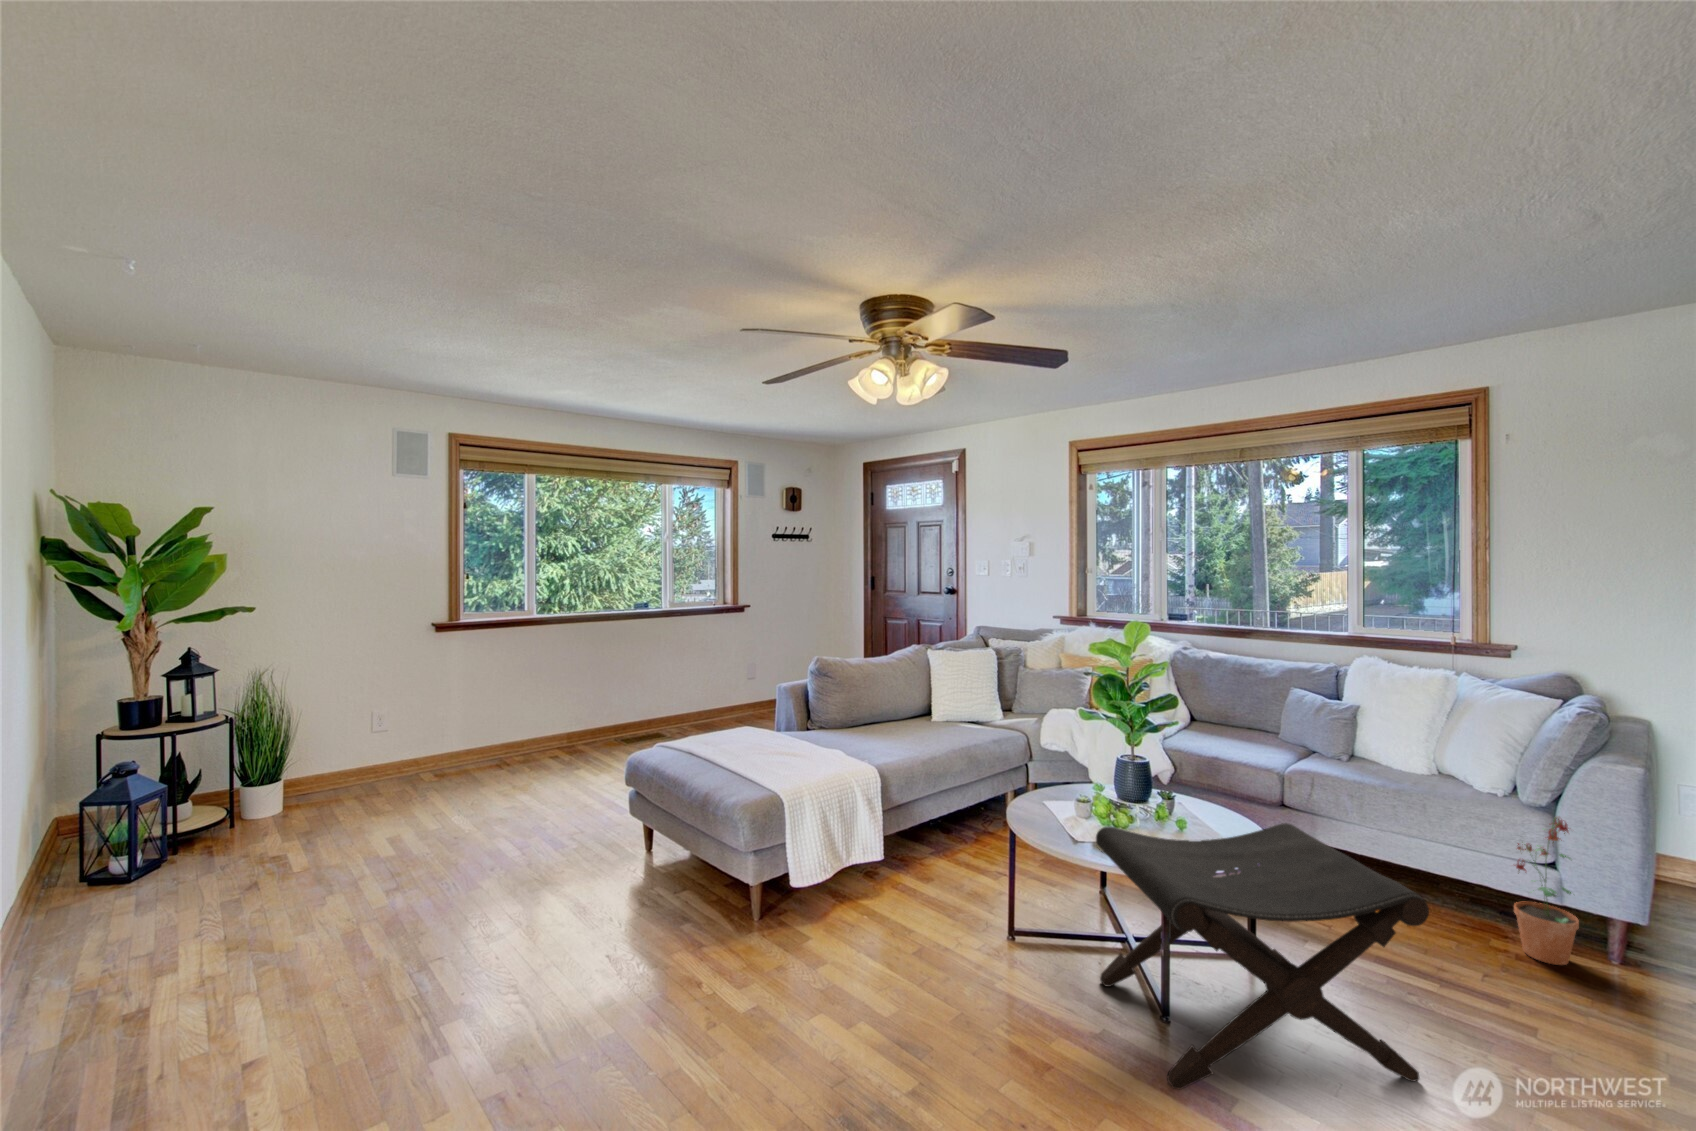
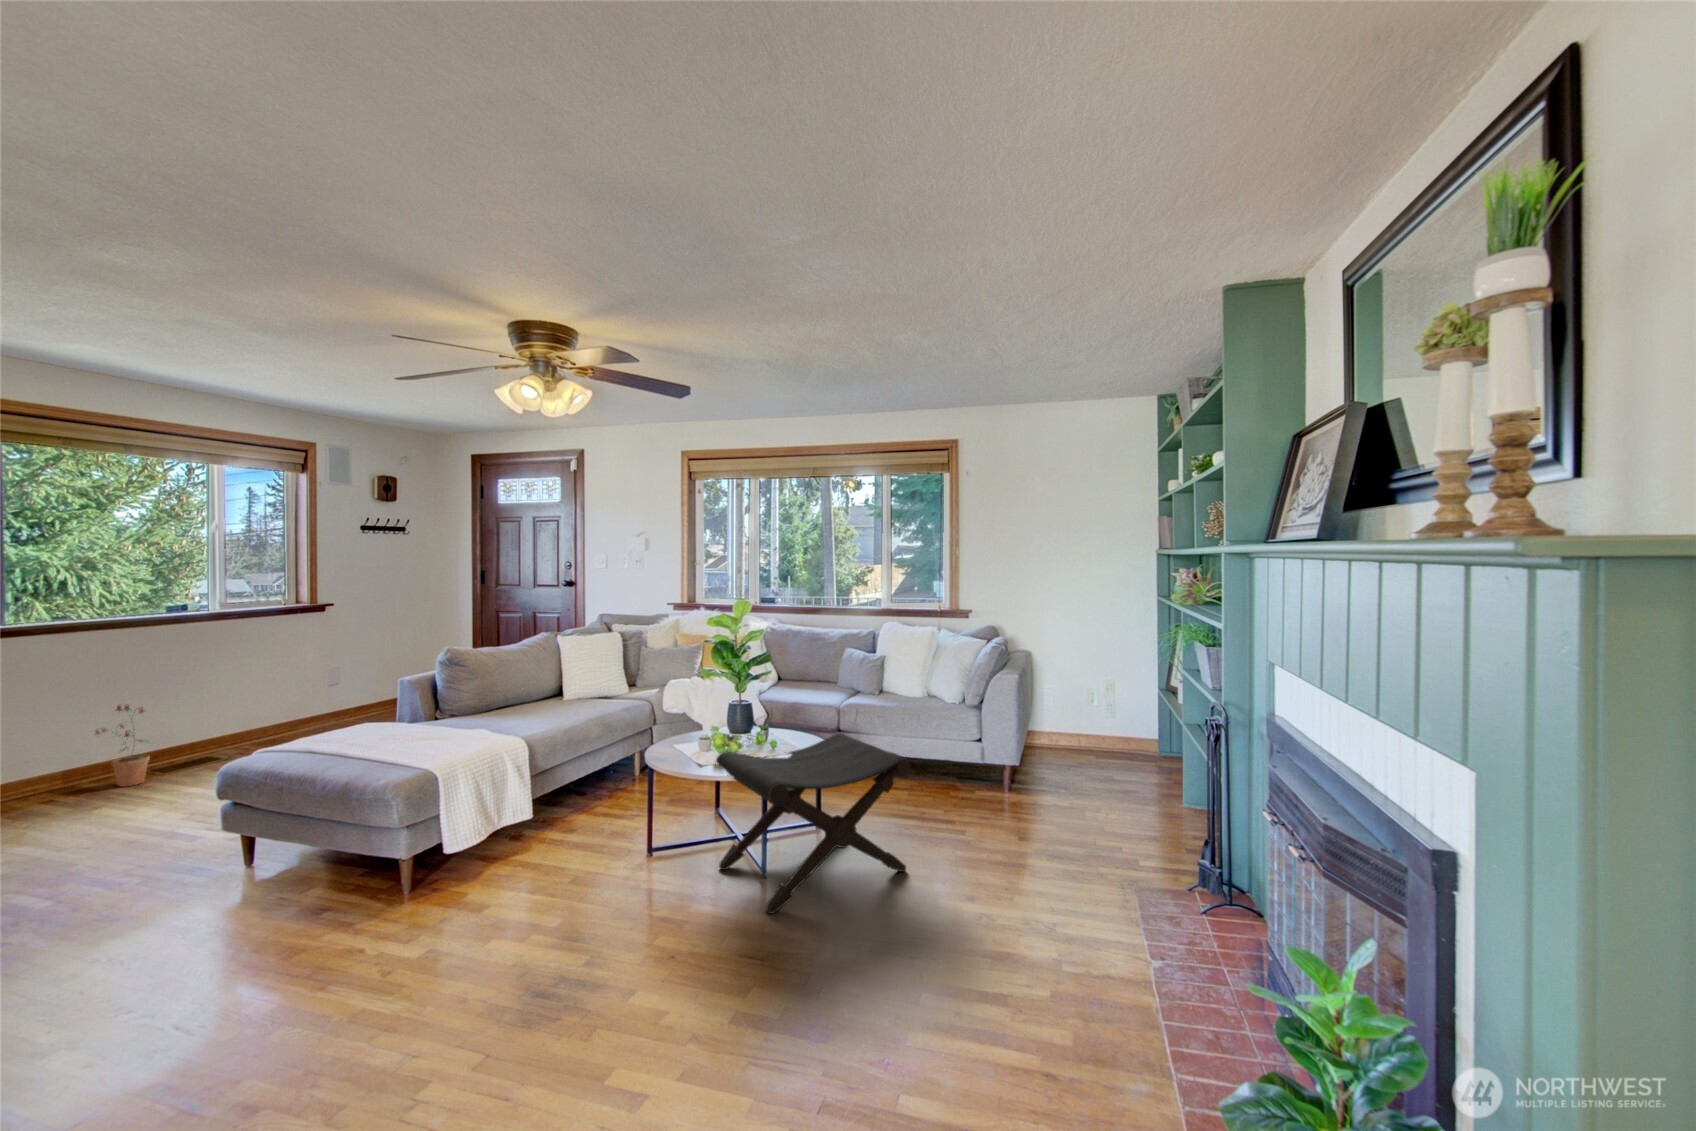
potted plant: present [1514,817,1579,965] -> present [95,704,150,787]

